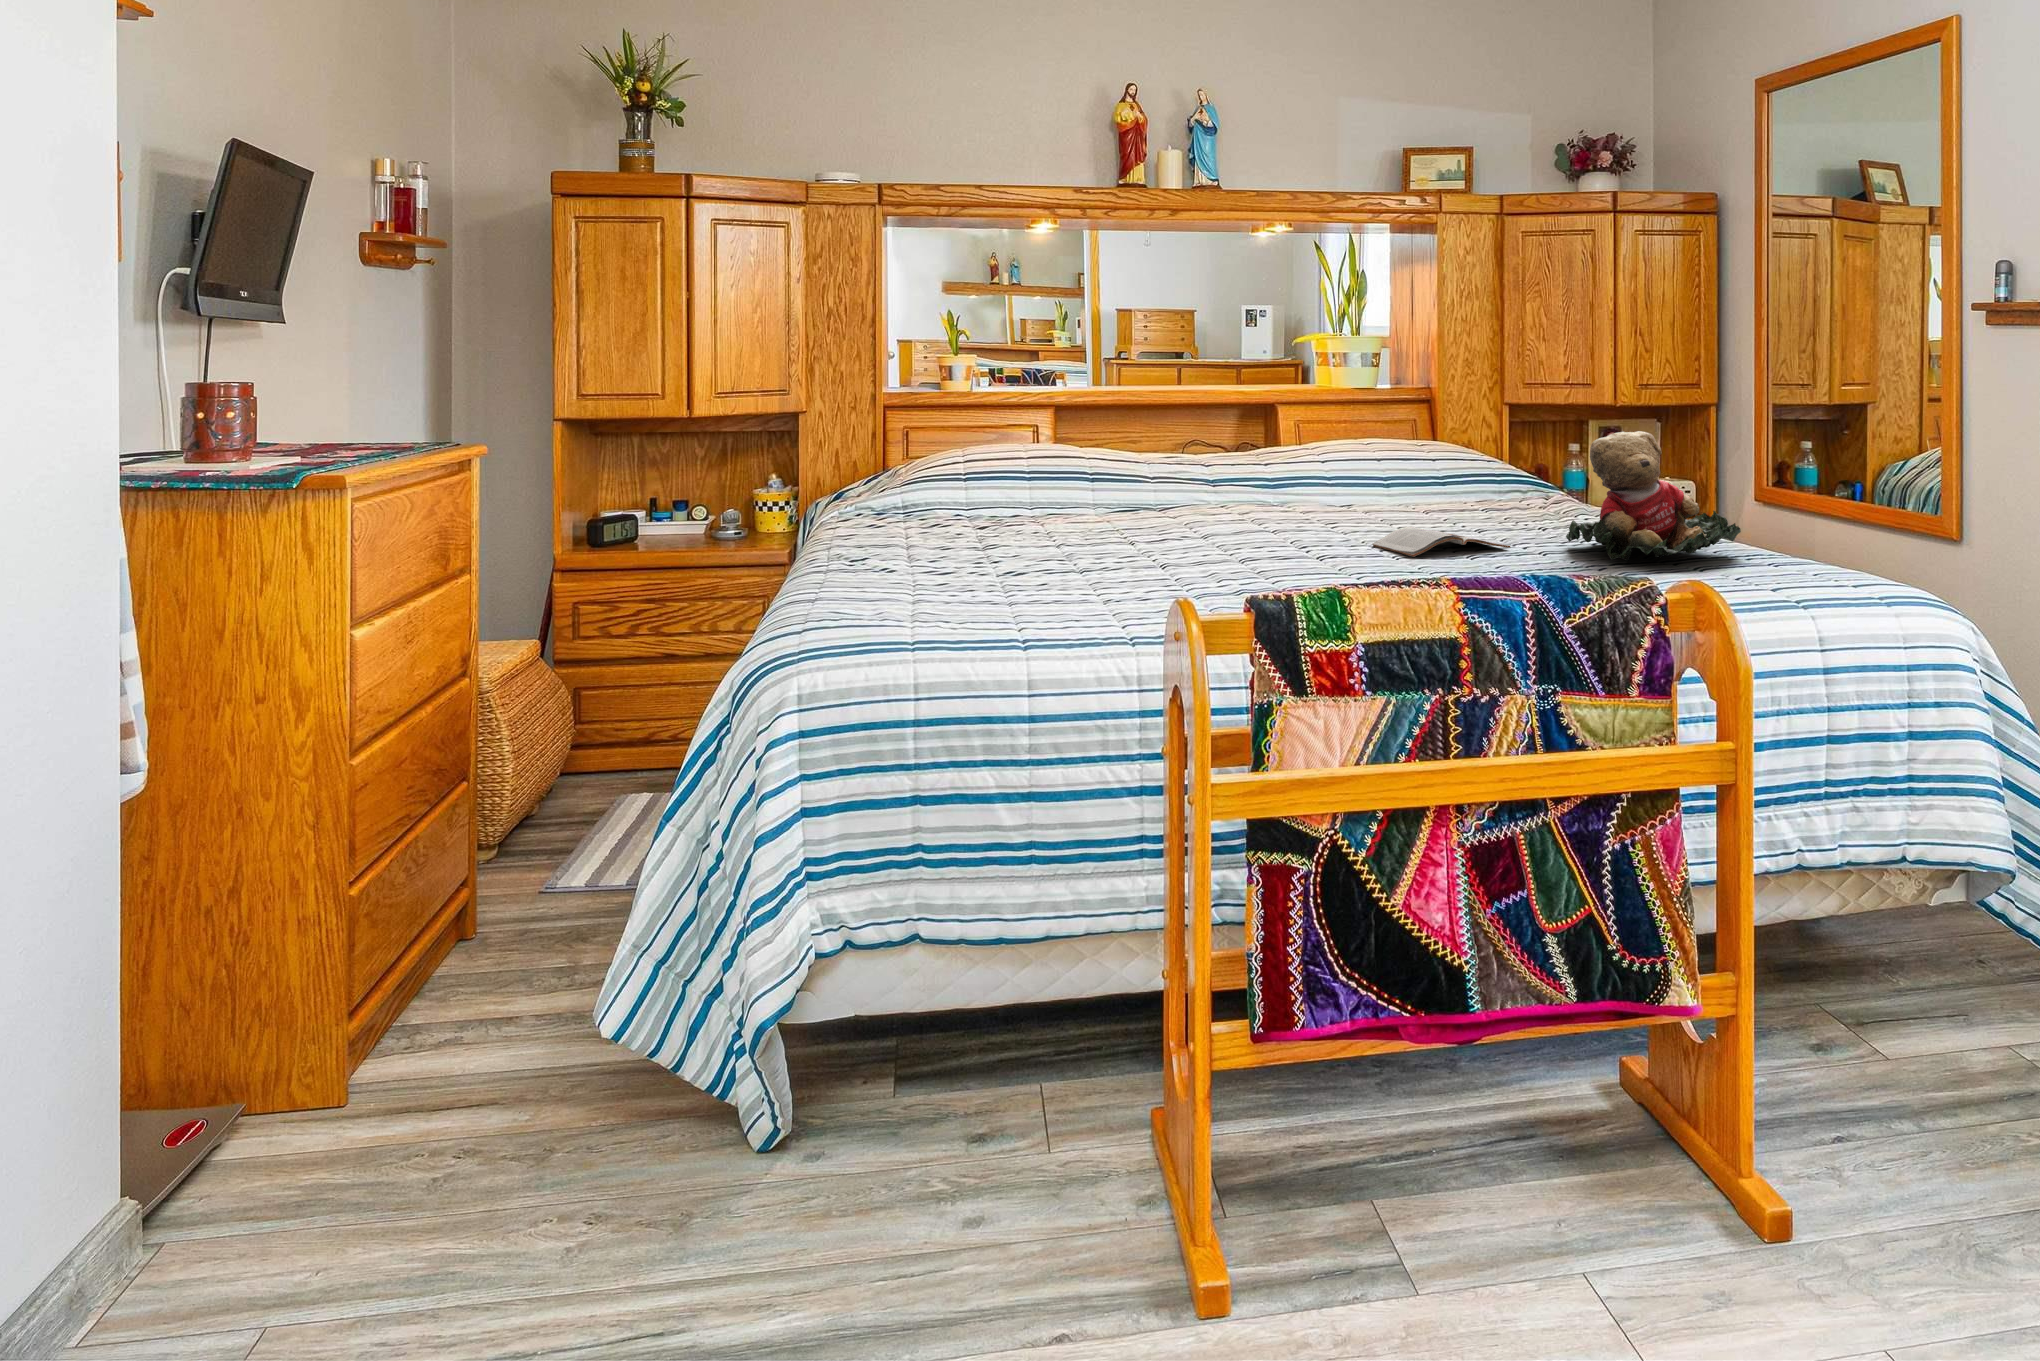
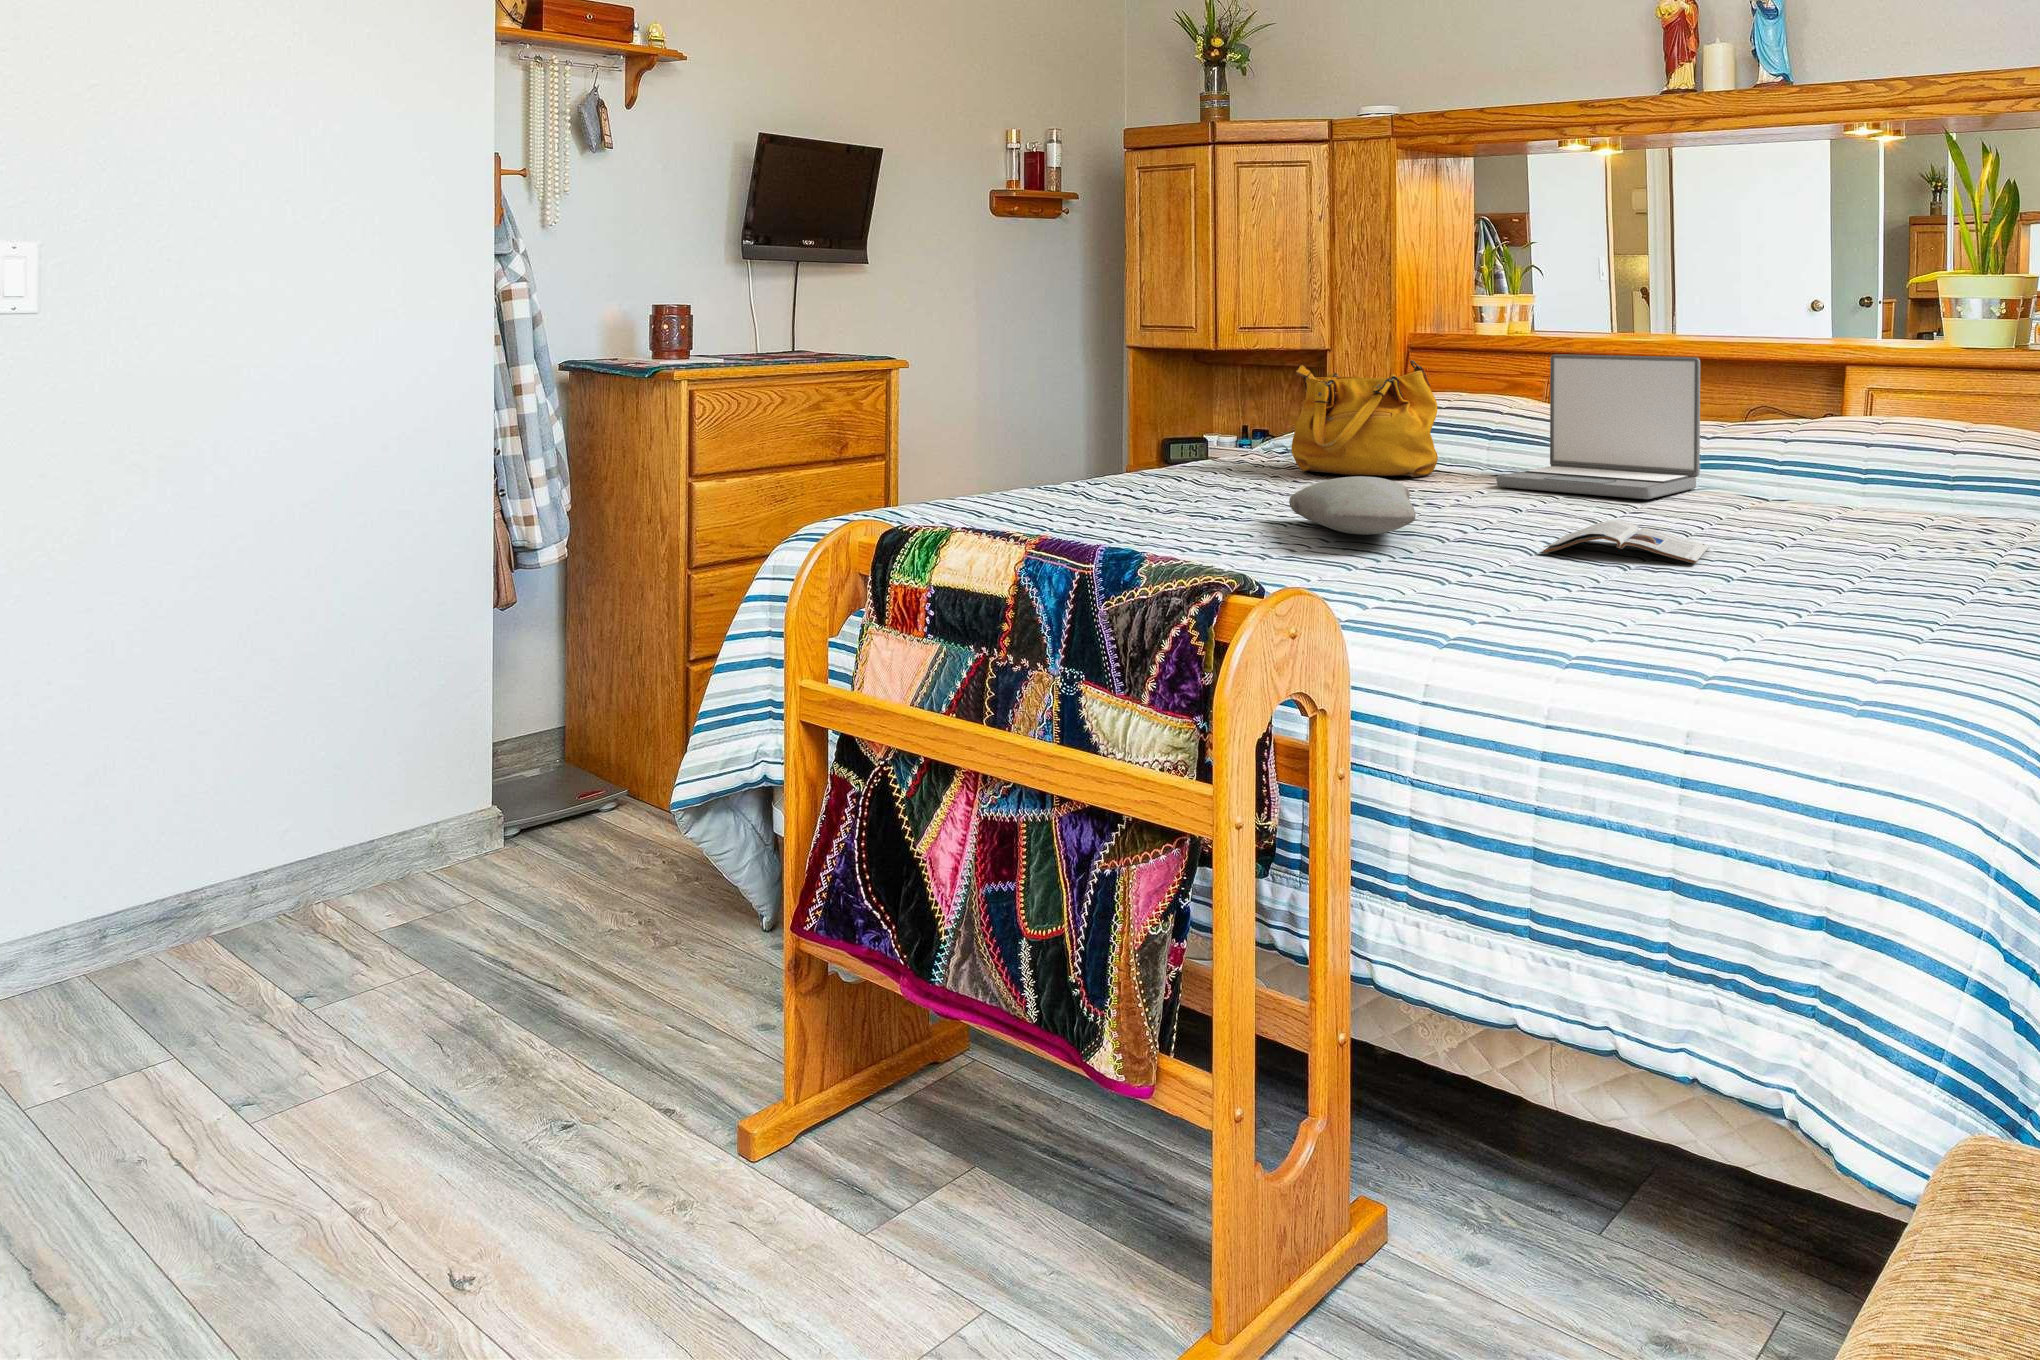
laptop: none [1157,401,1304,519] -> present [1496,354,1700,499]
handbag: none [959,416,1094,528] -> present [1291,360,1438,477]
teddy bear: present [1566,431,1741,561] -> none [1730,415,1985,600]
pillow: none [1162,515,1342,565] -> present [1289,476,1416,535]

